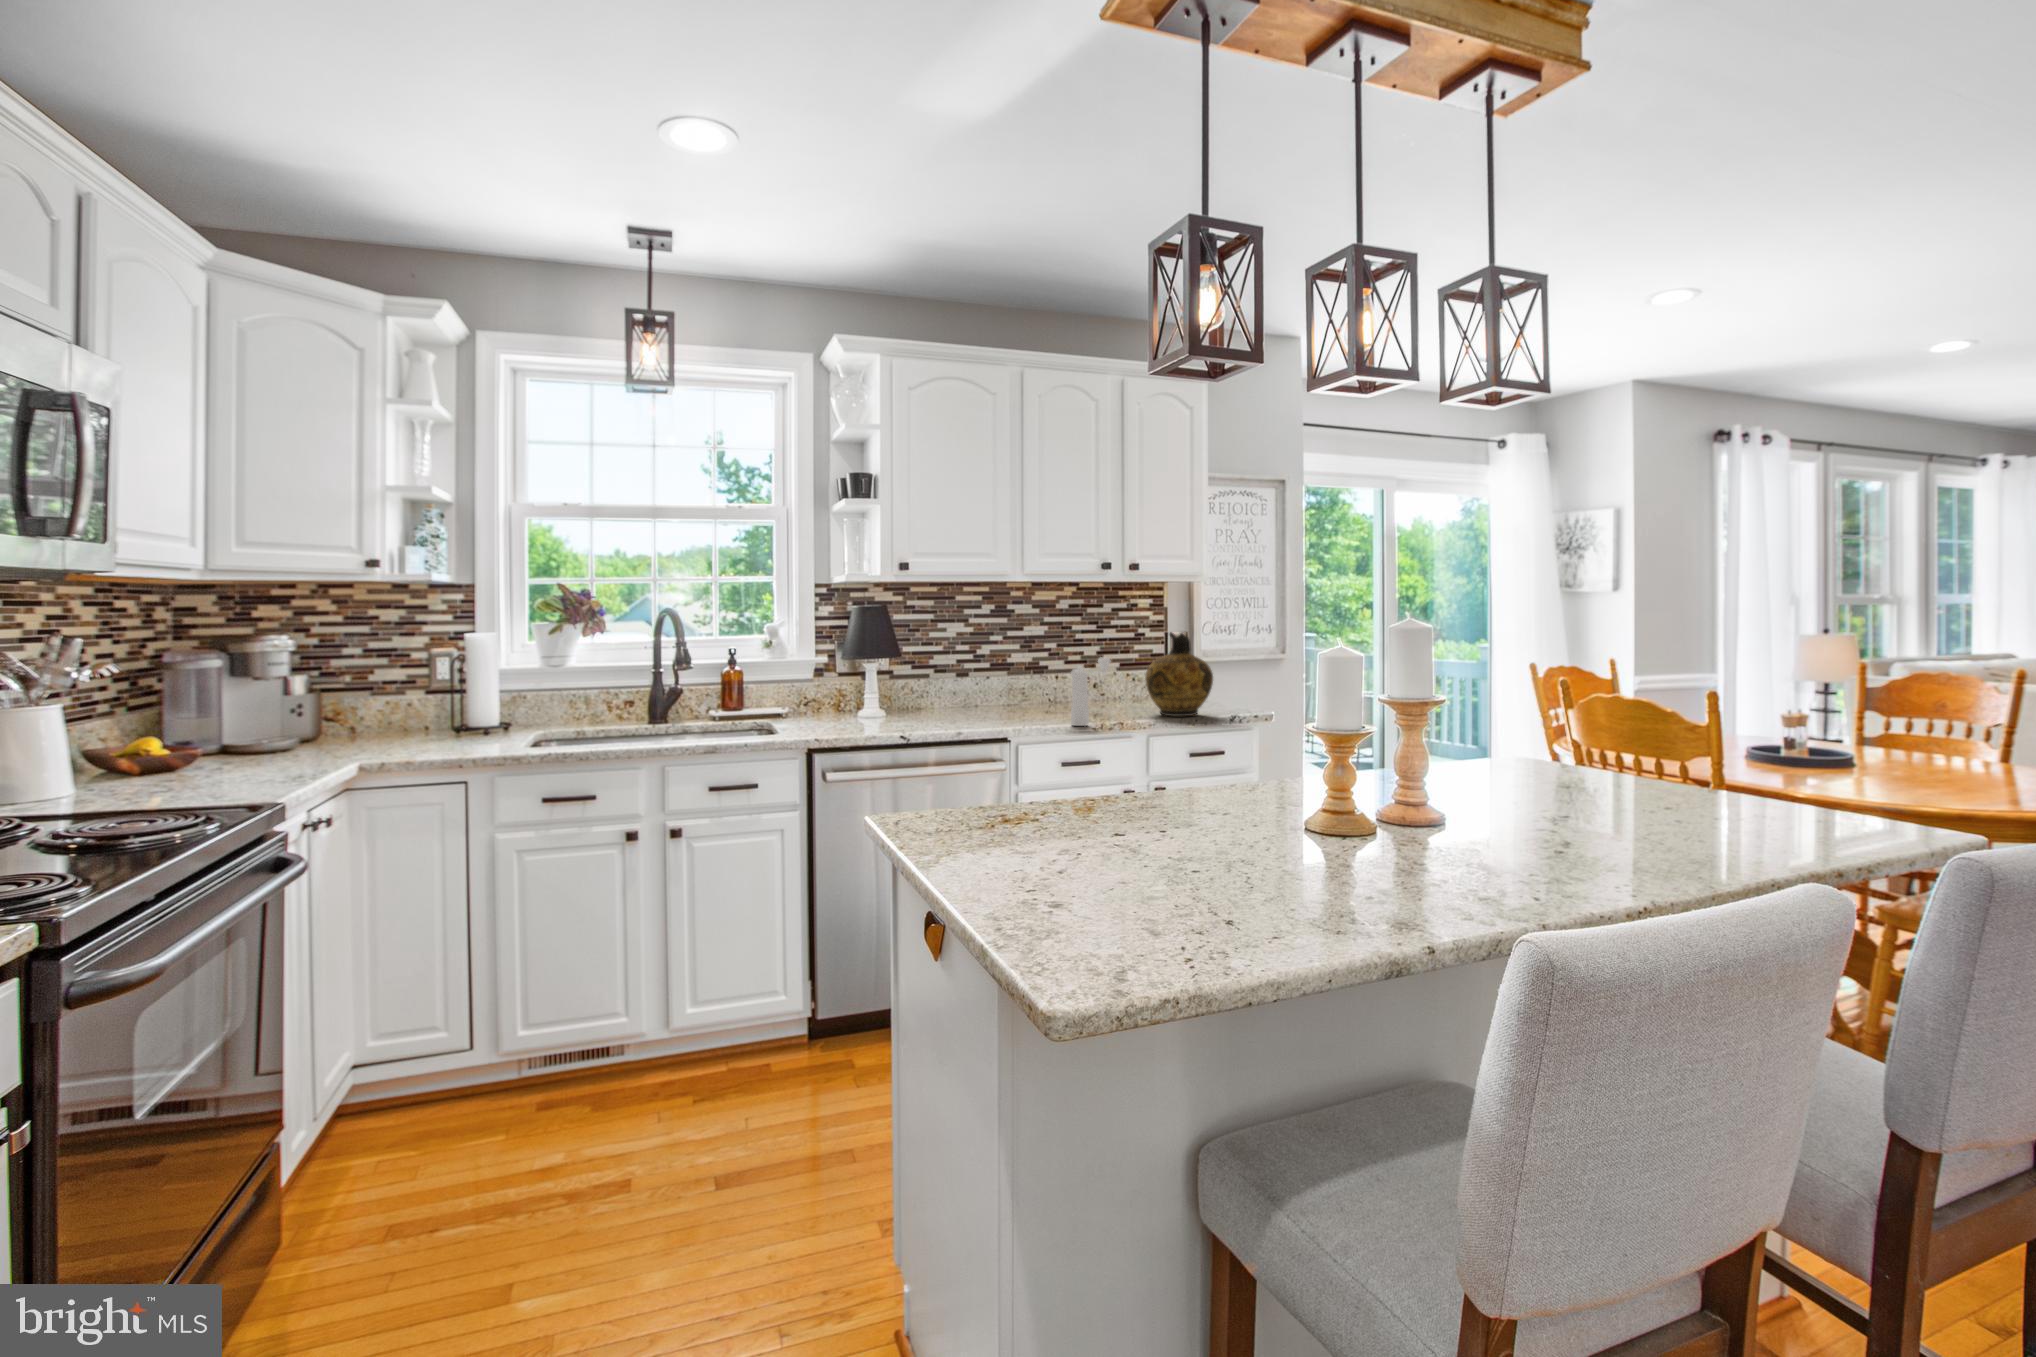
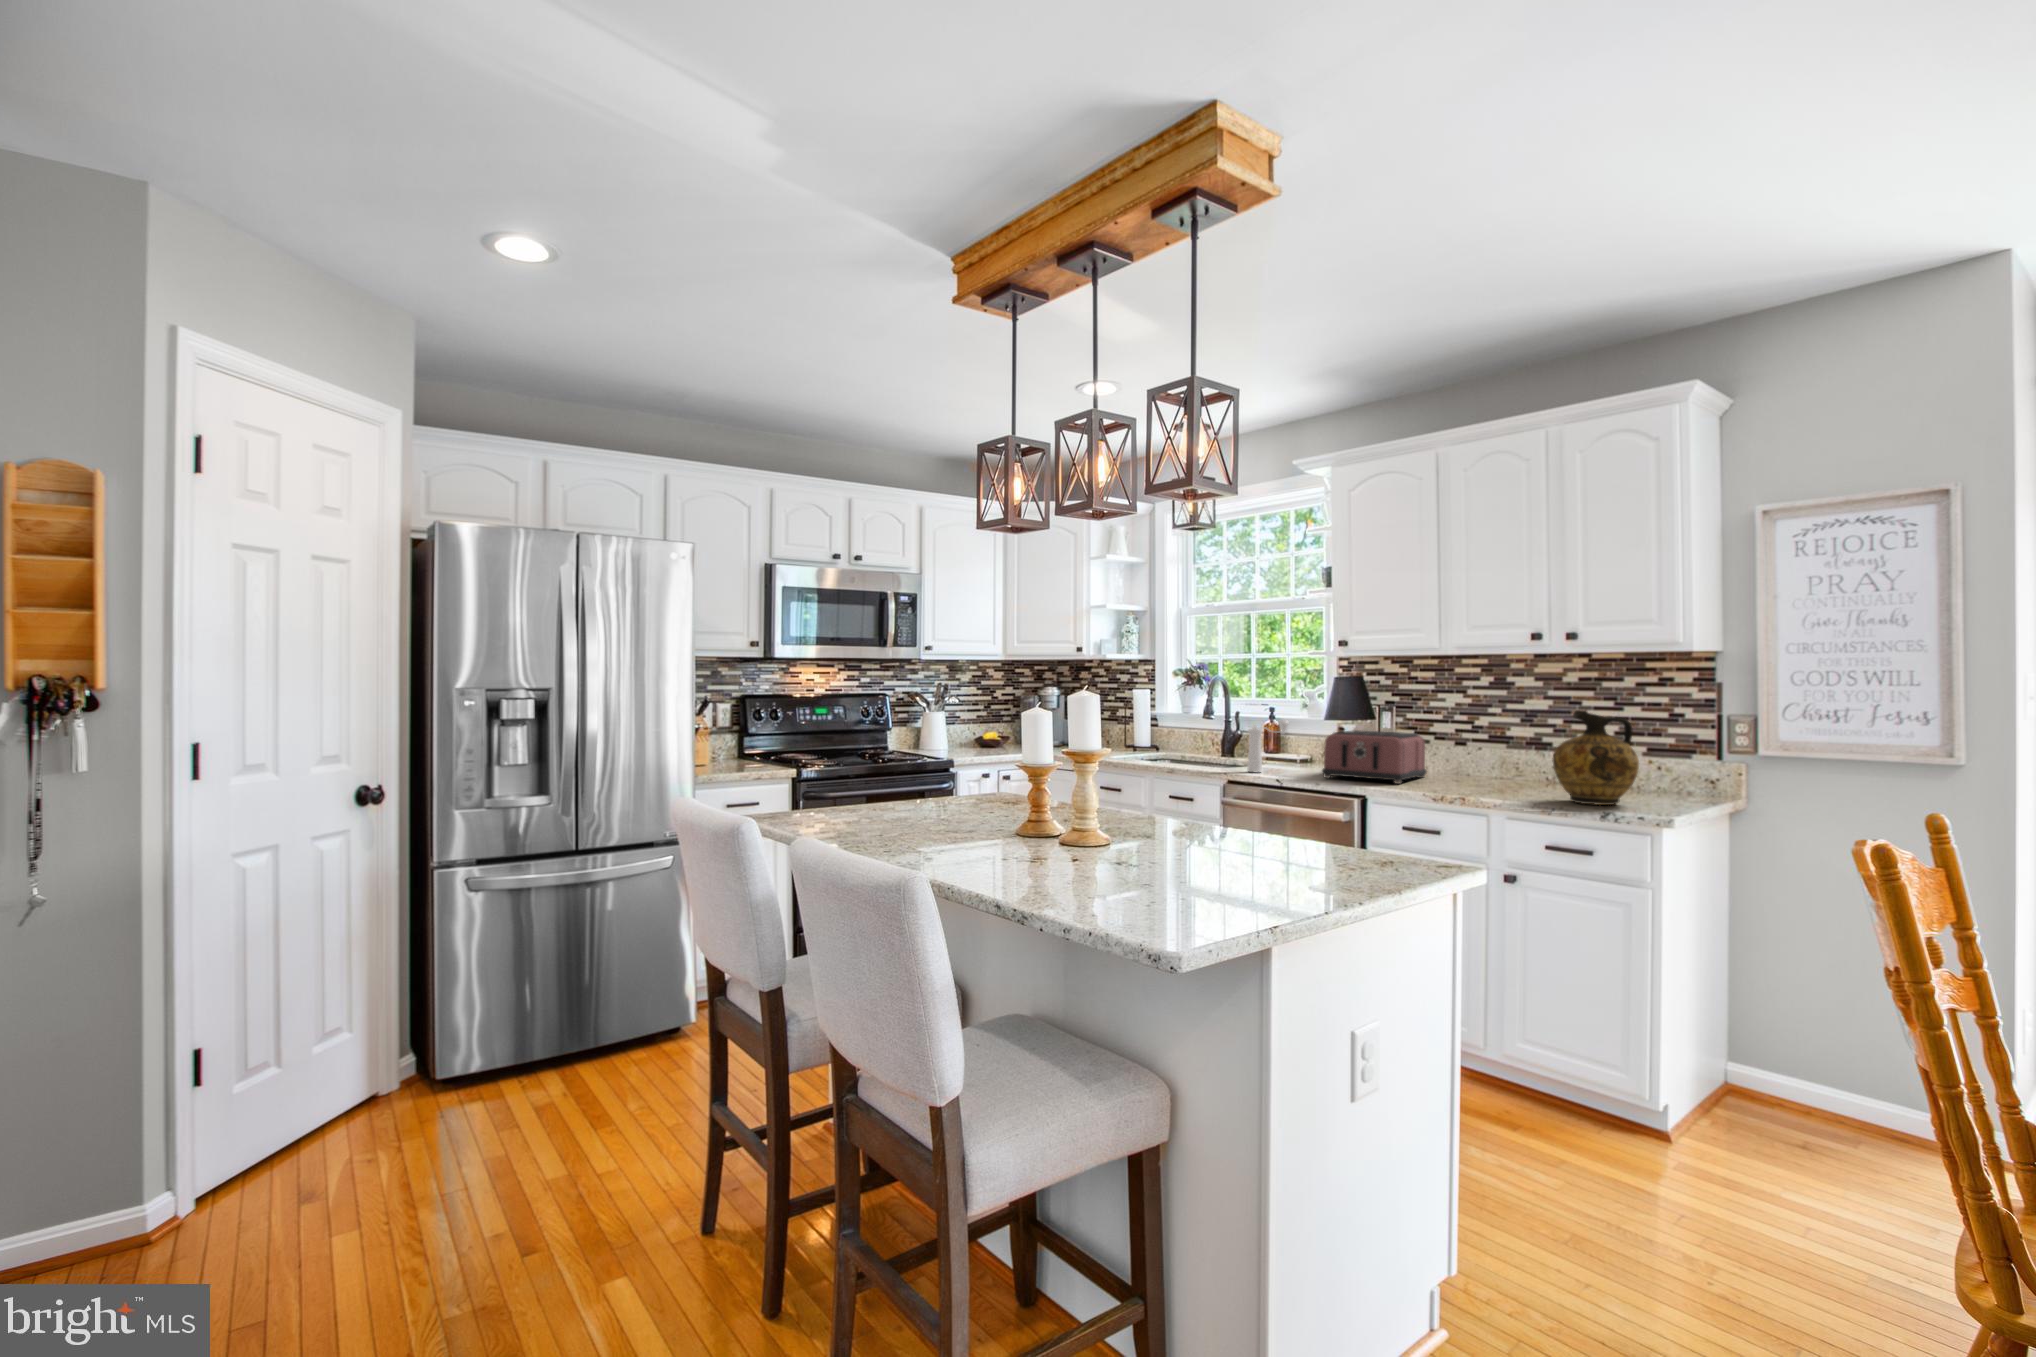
pepper mill: present [1071,657,1111,726] -> present [1248,720,1289,772]
toaster: none [893,667,1015,728] -> present [1322,730,1427,784]

